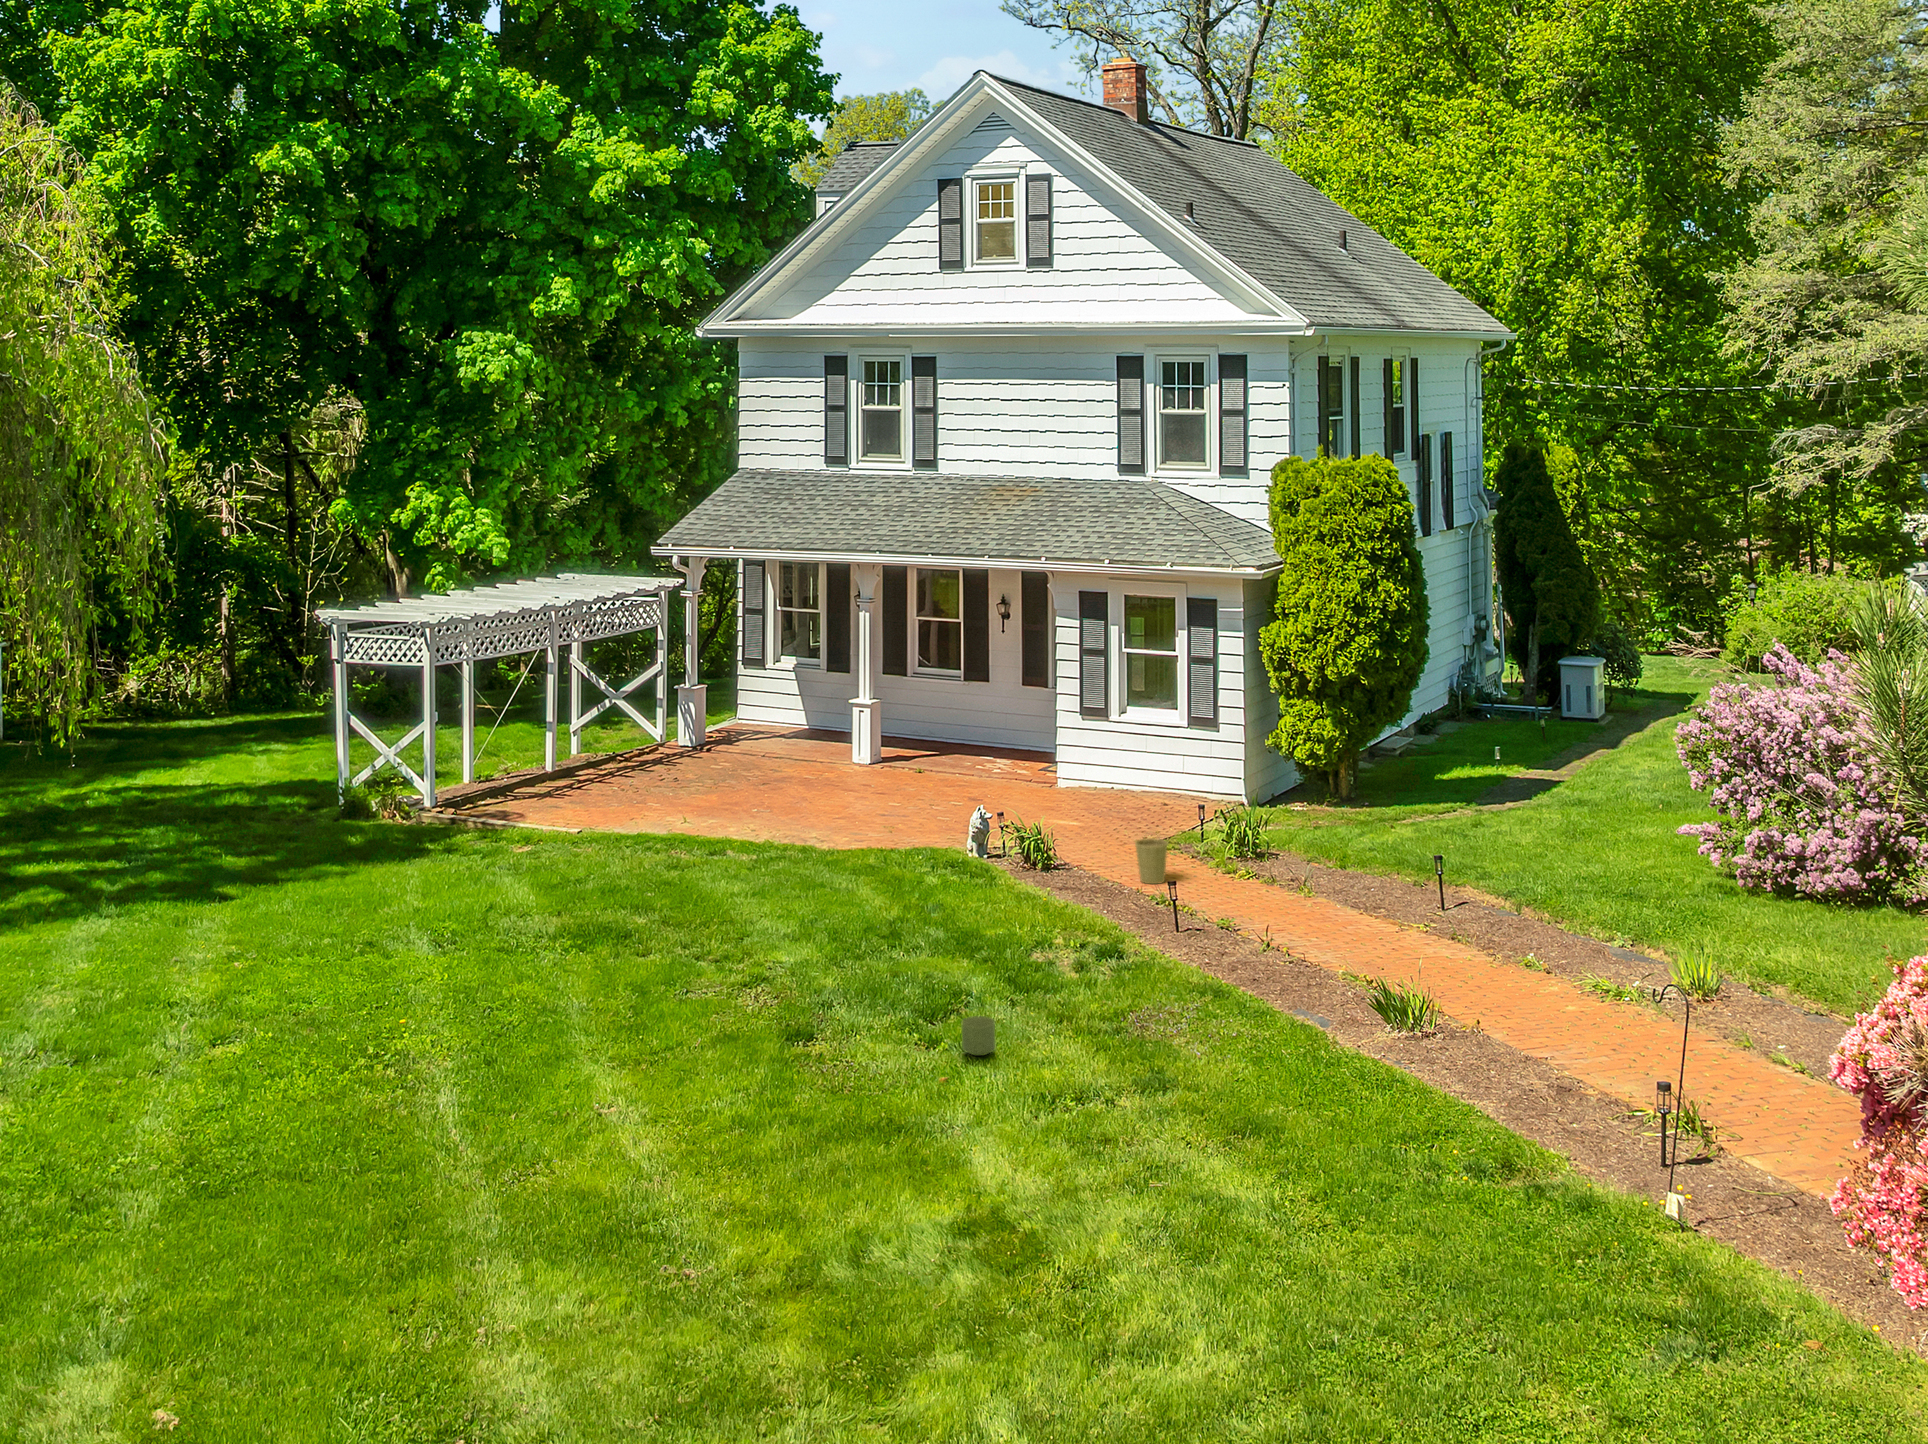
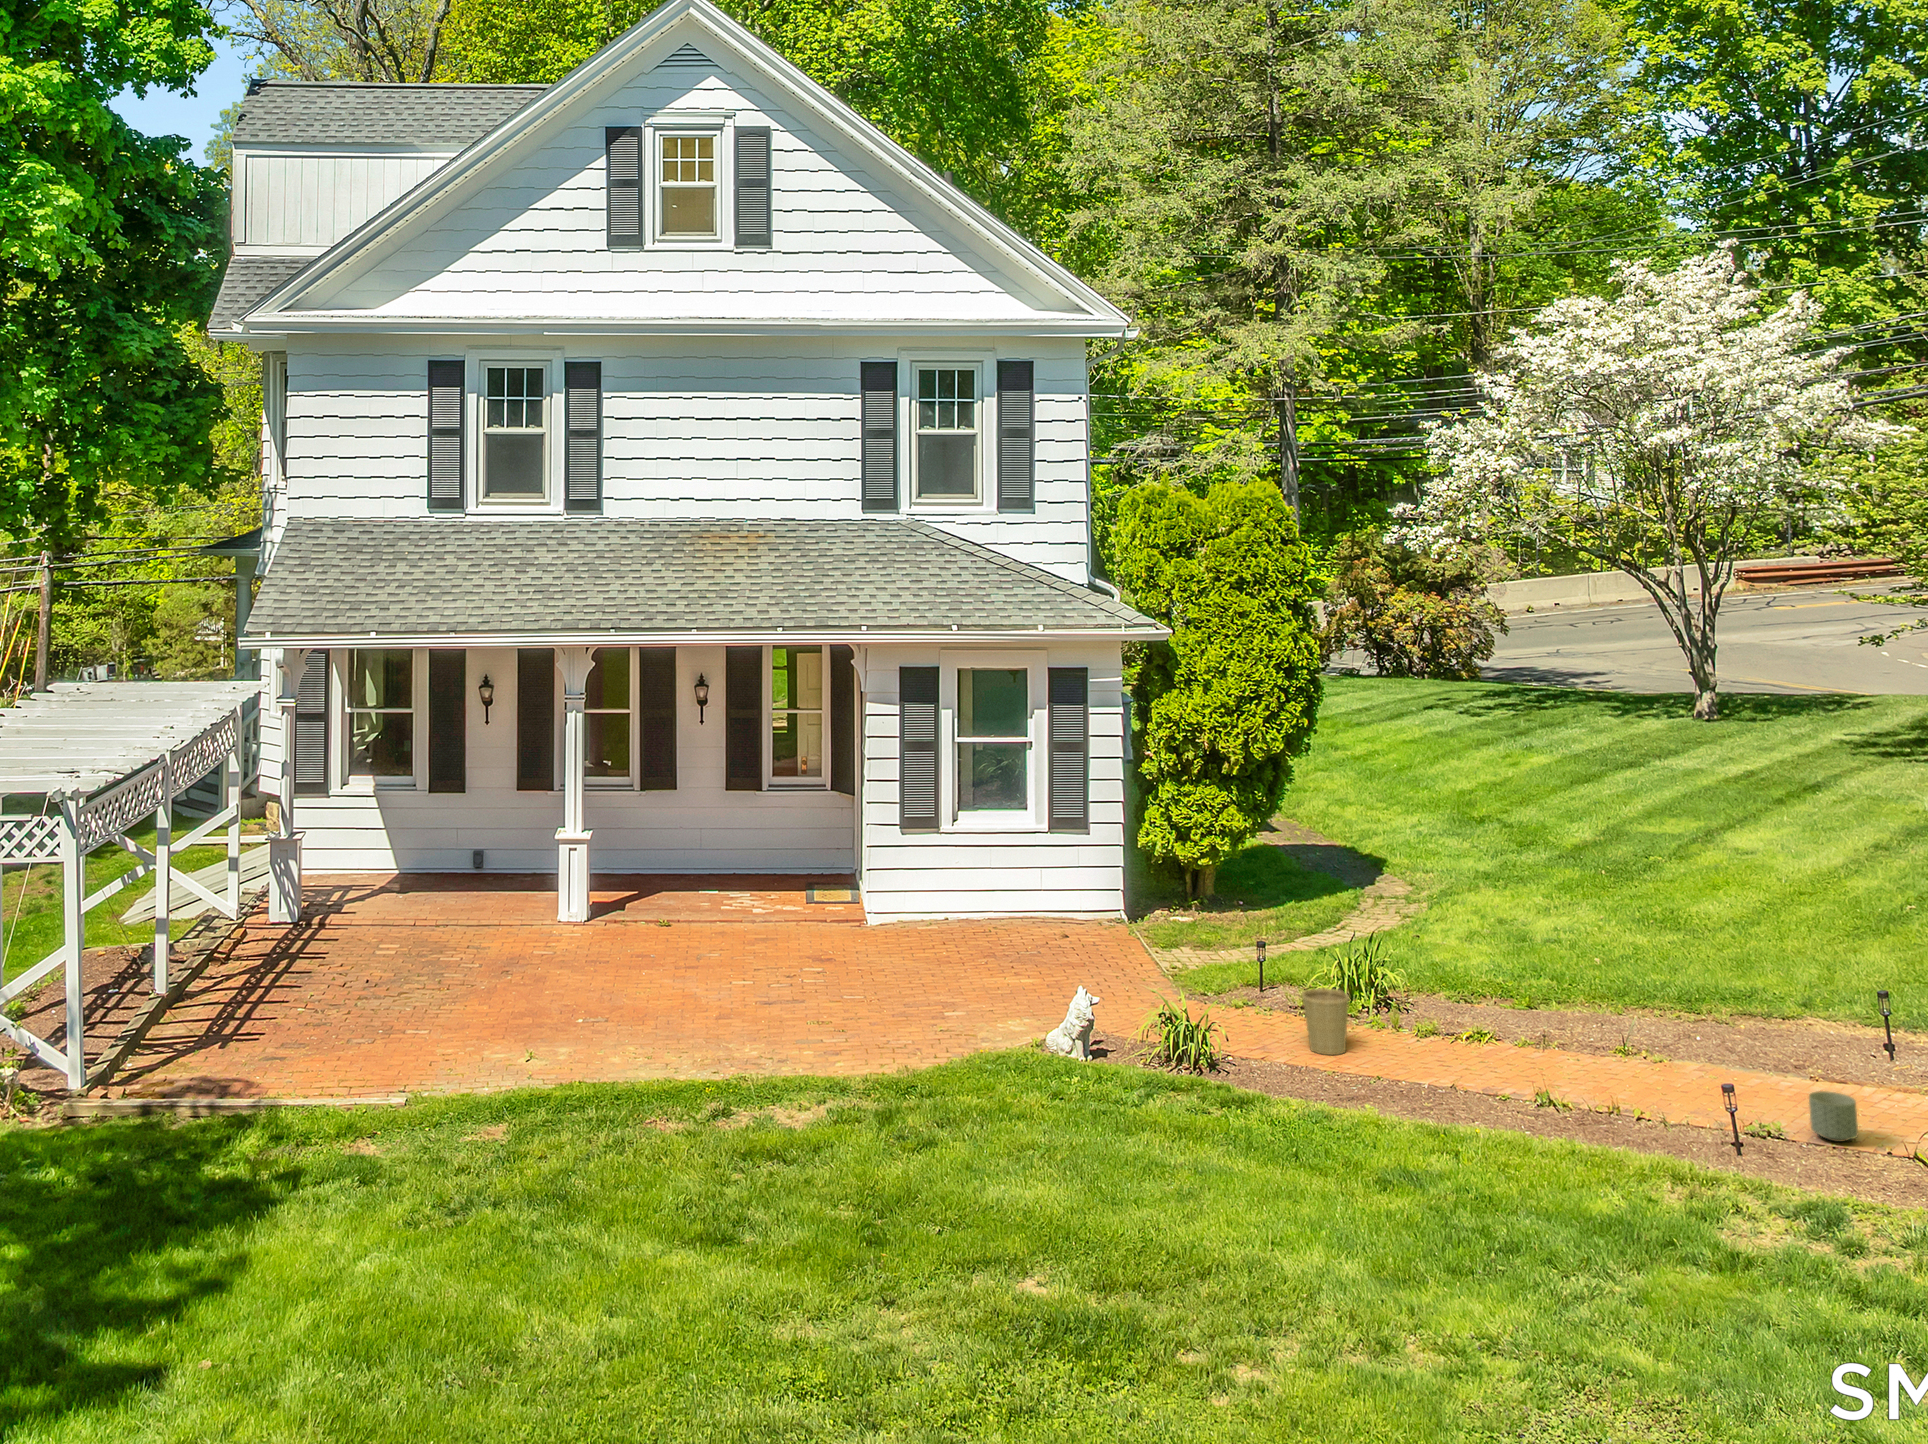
planter: present [961,1016,996,1056] -> present [1809,1091,1858,1142]

